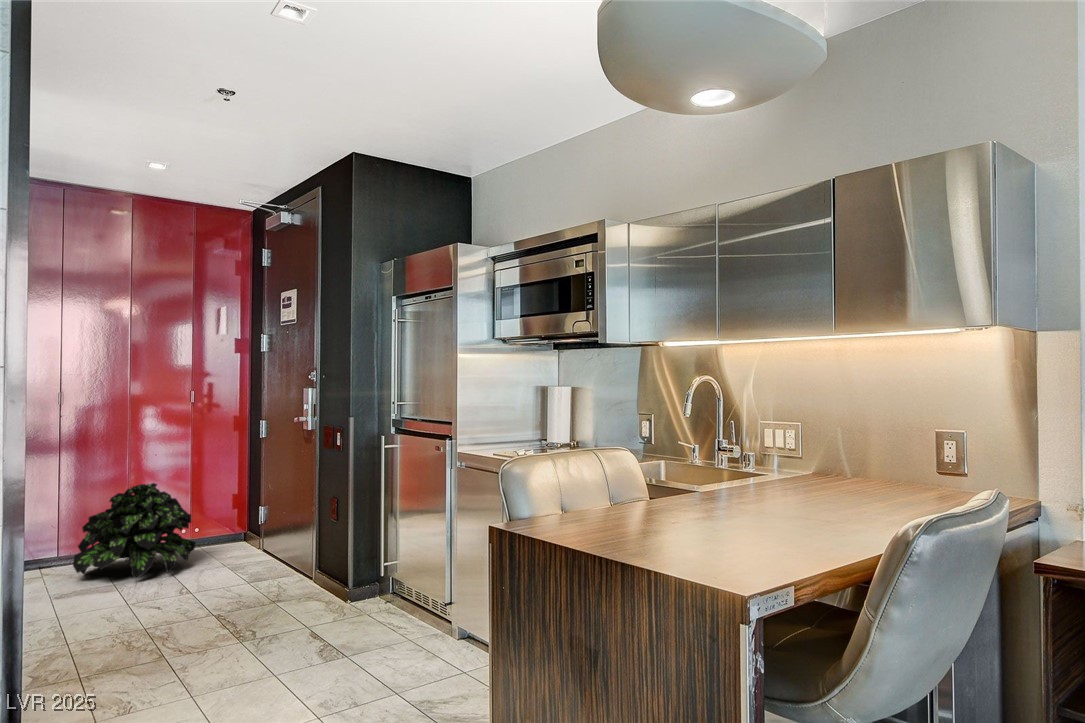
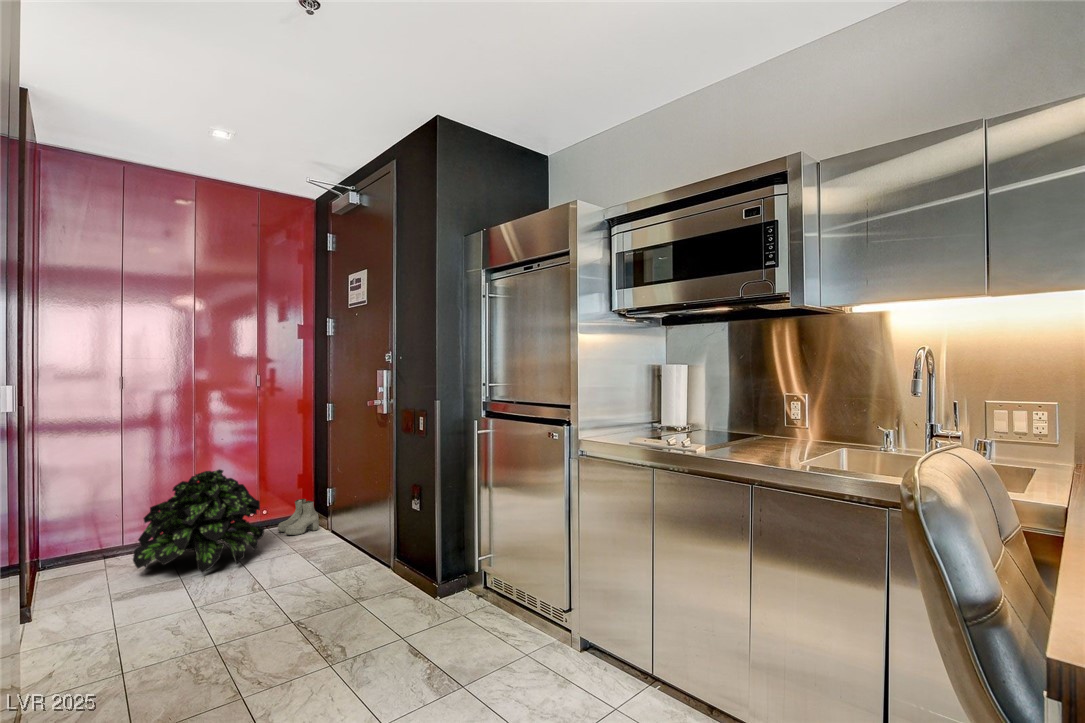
boots: none [211,517,251,552] -> present [278,499,319,535]

